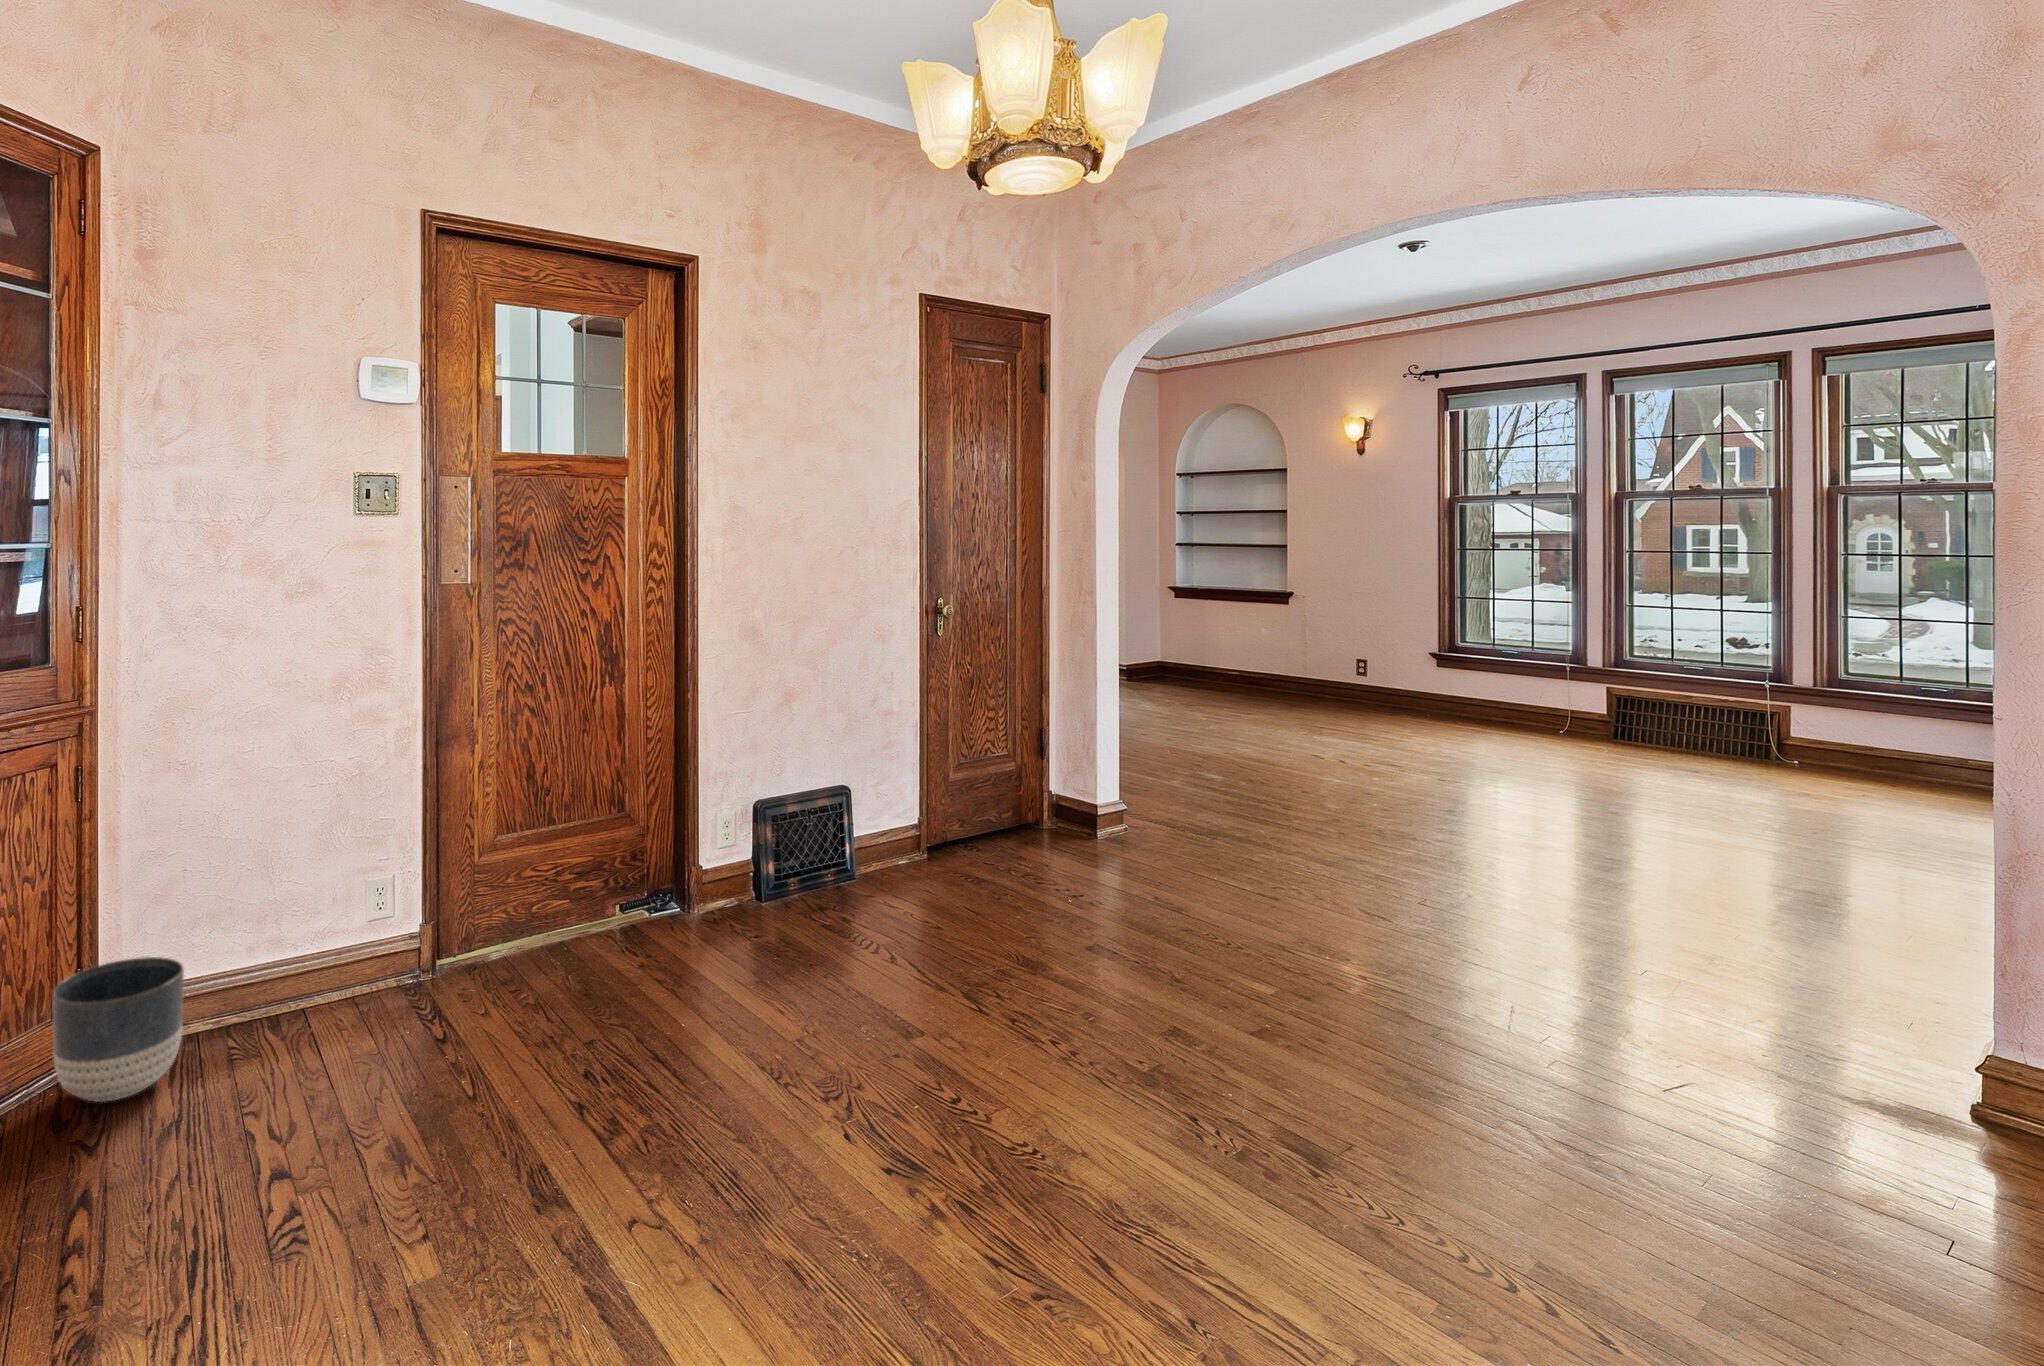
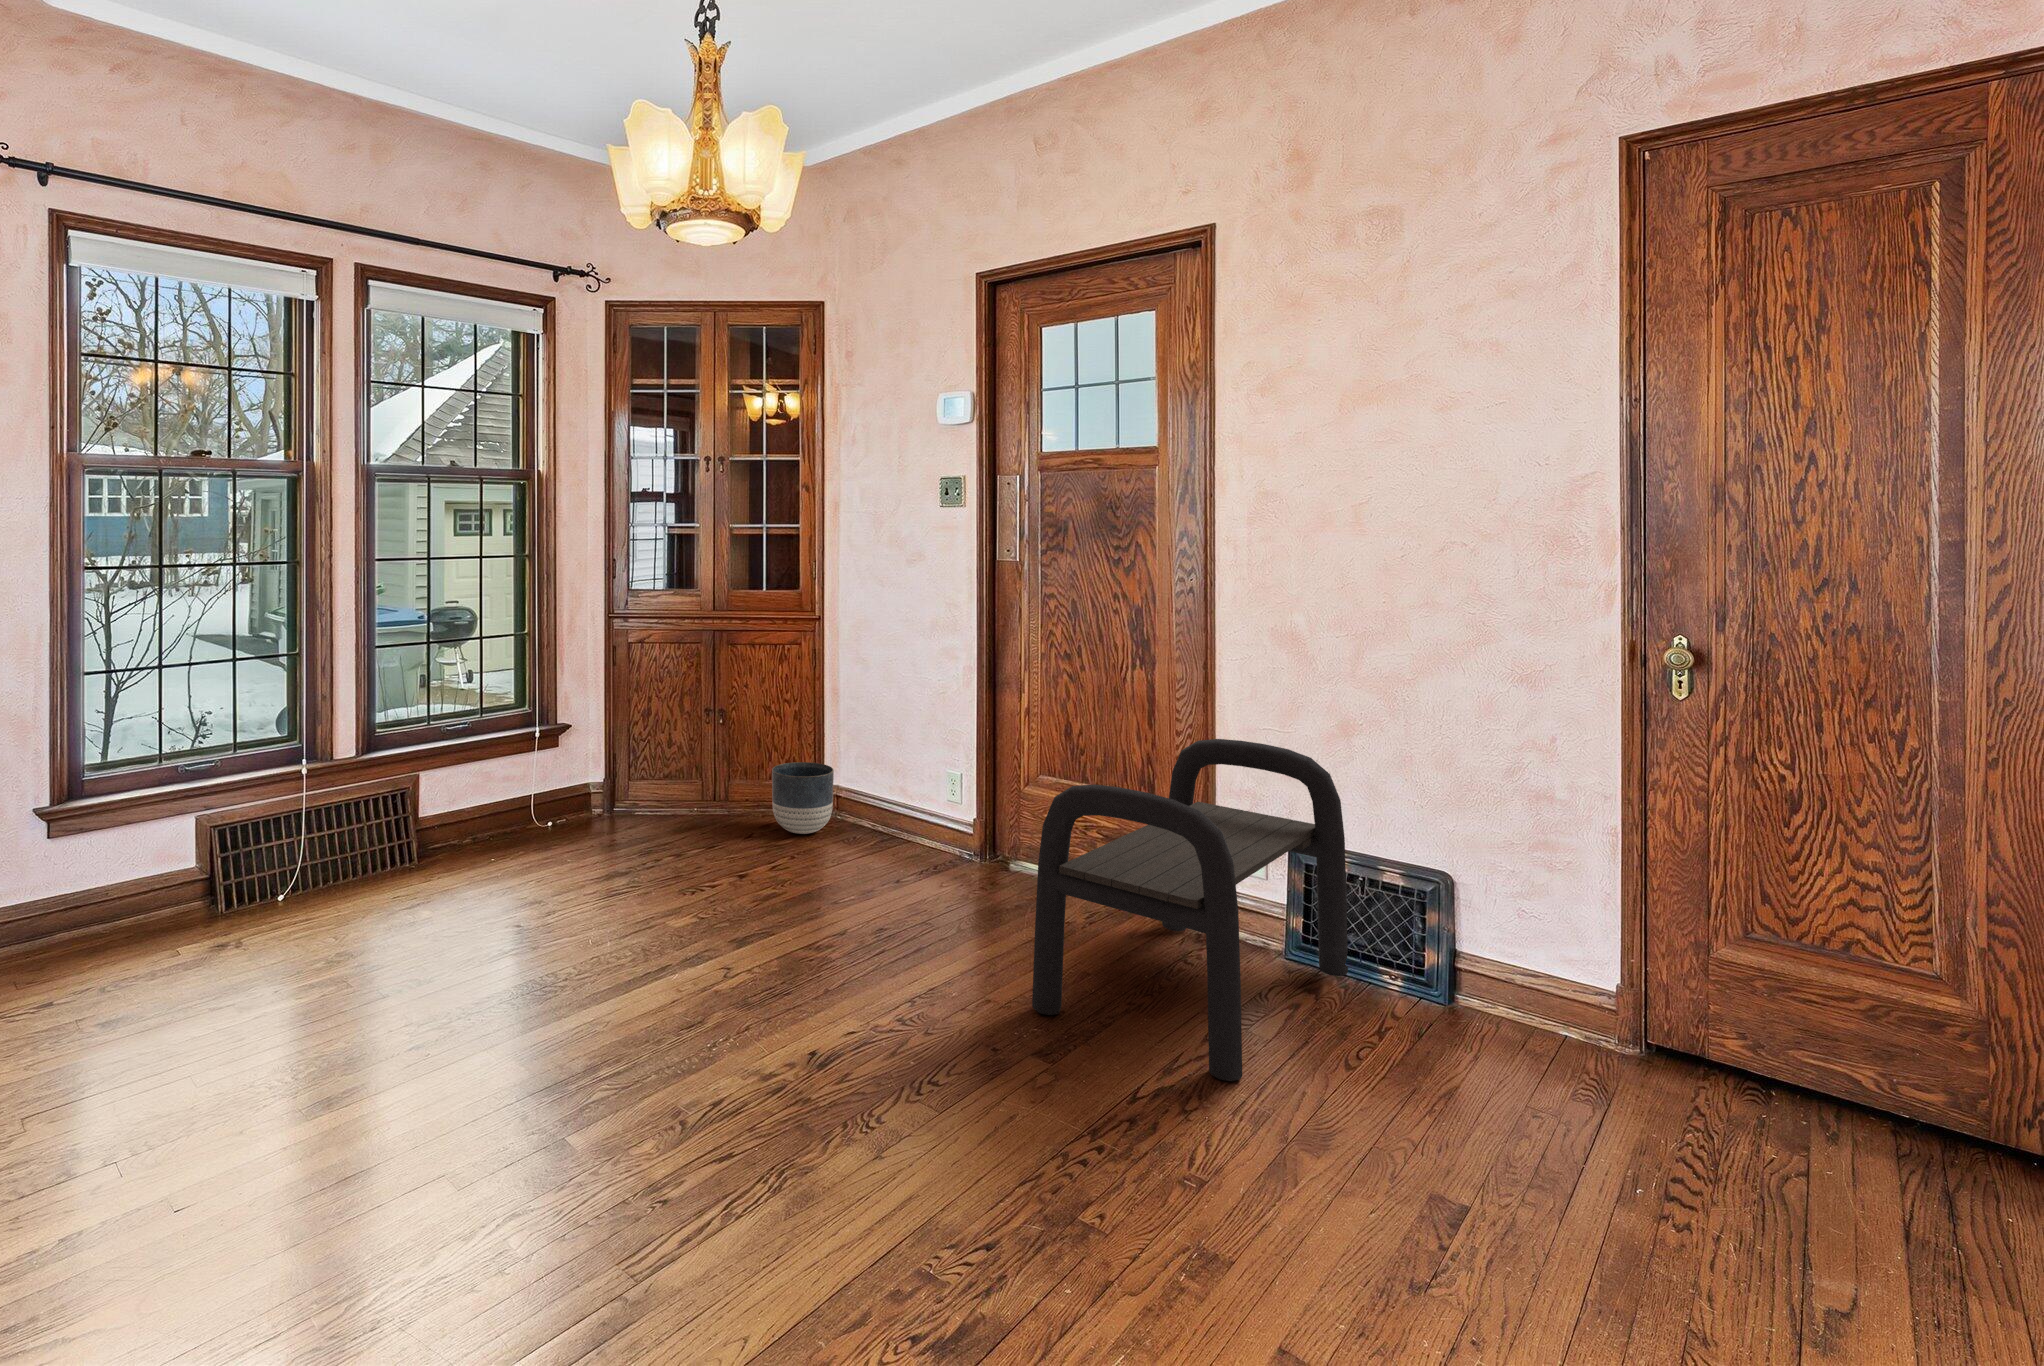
bench: none [676,725,978,1017] -> present [1032,739,1348,1081]

